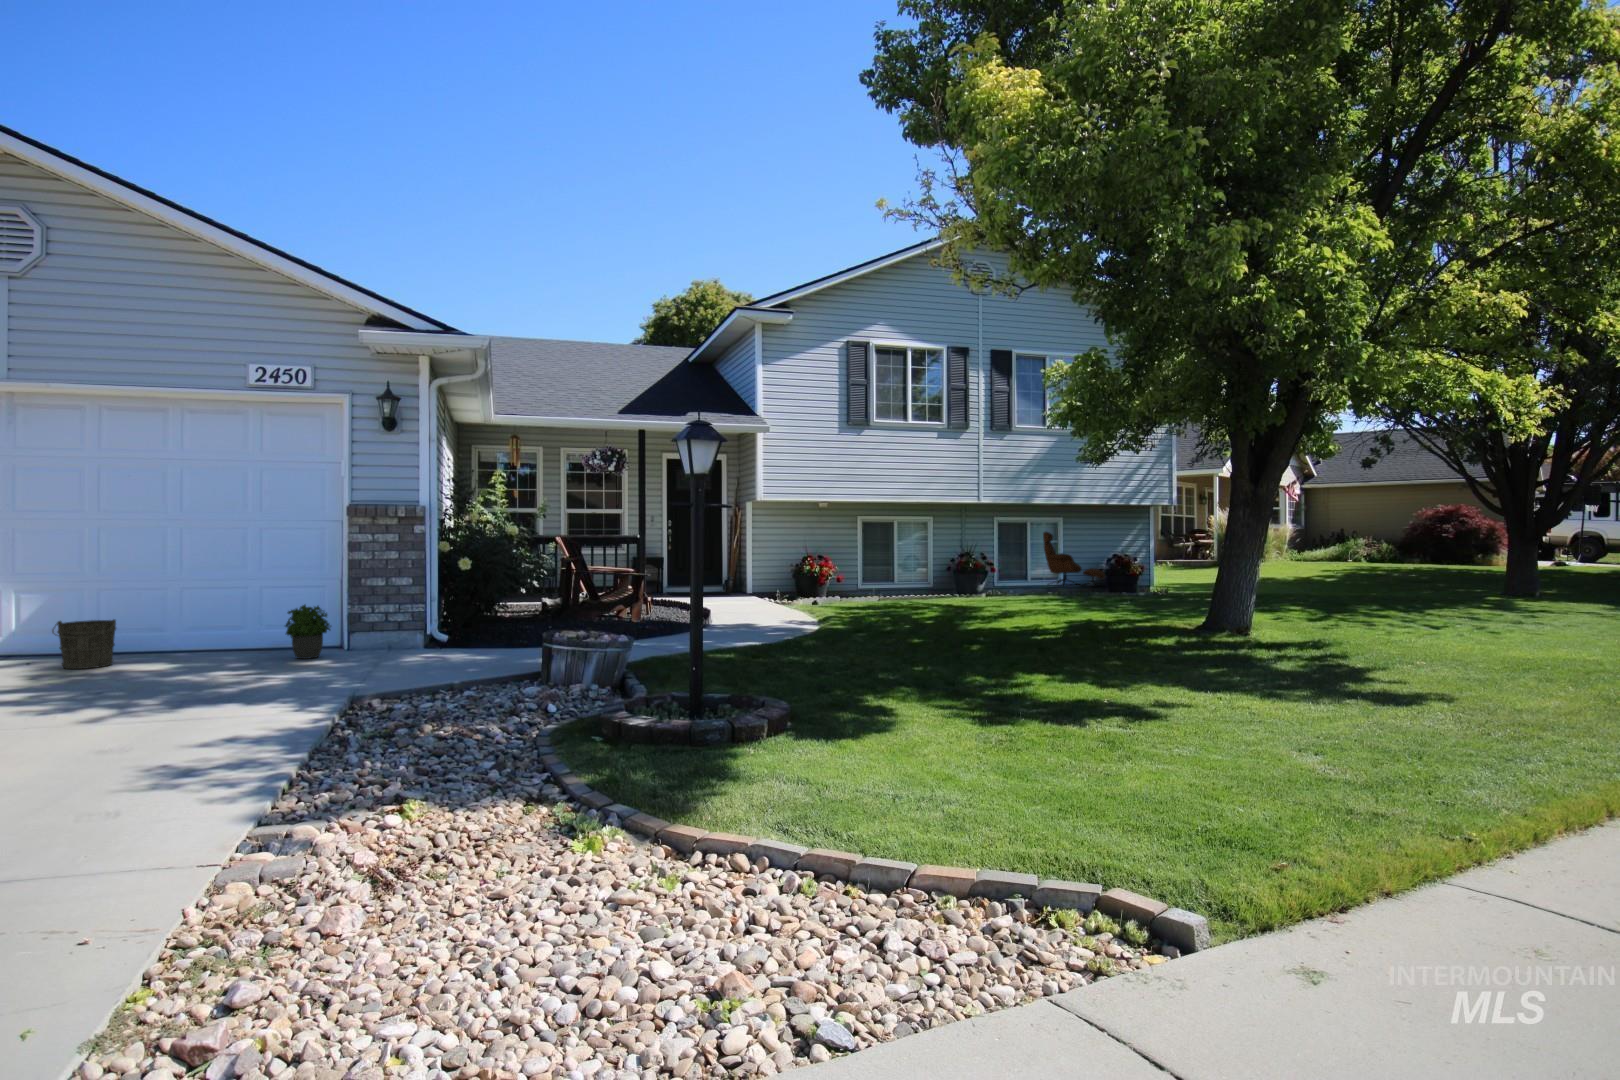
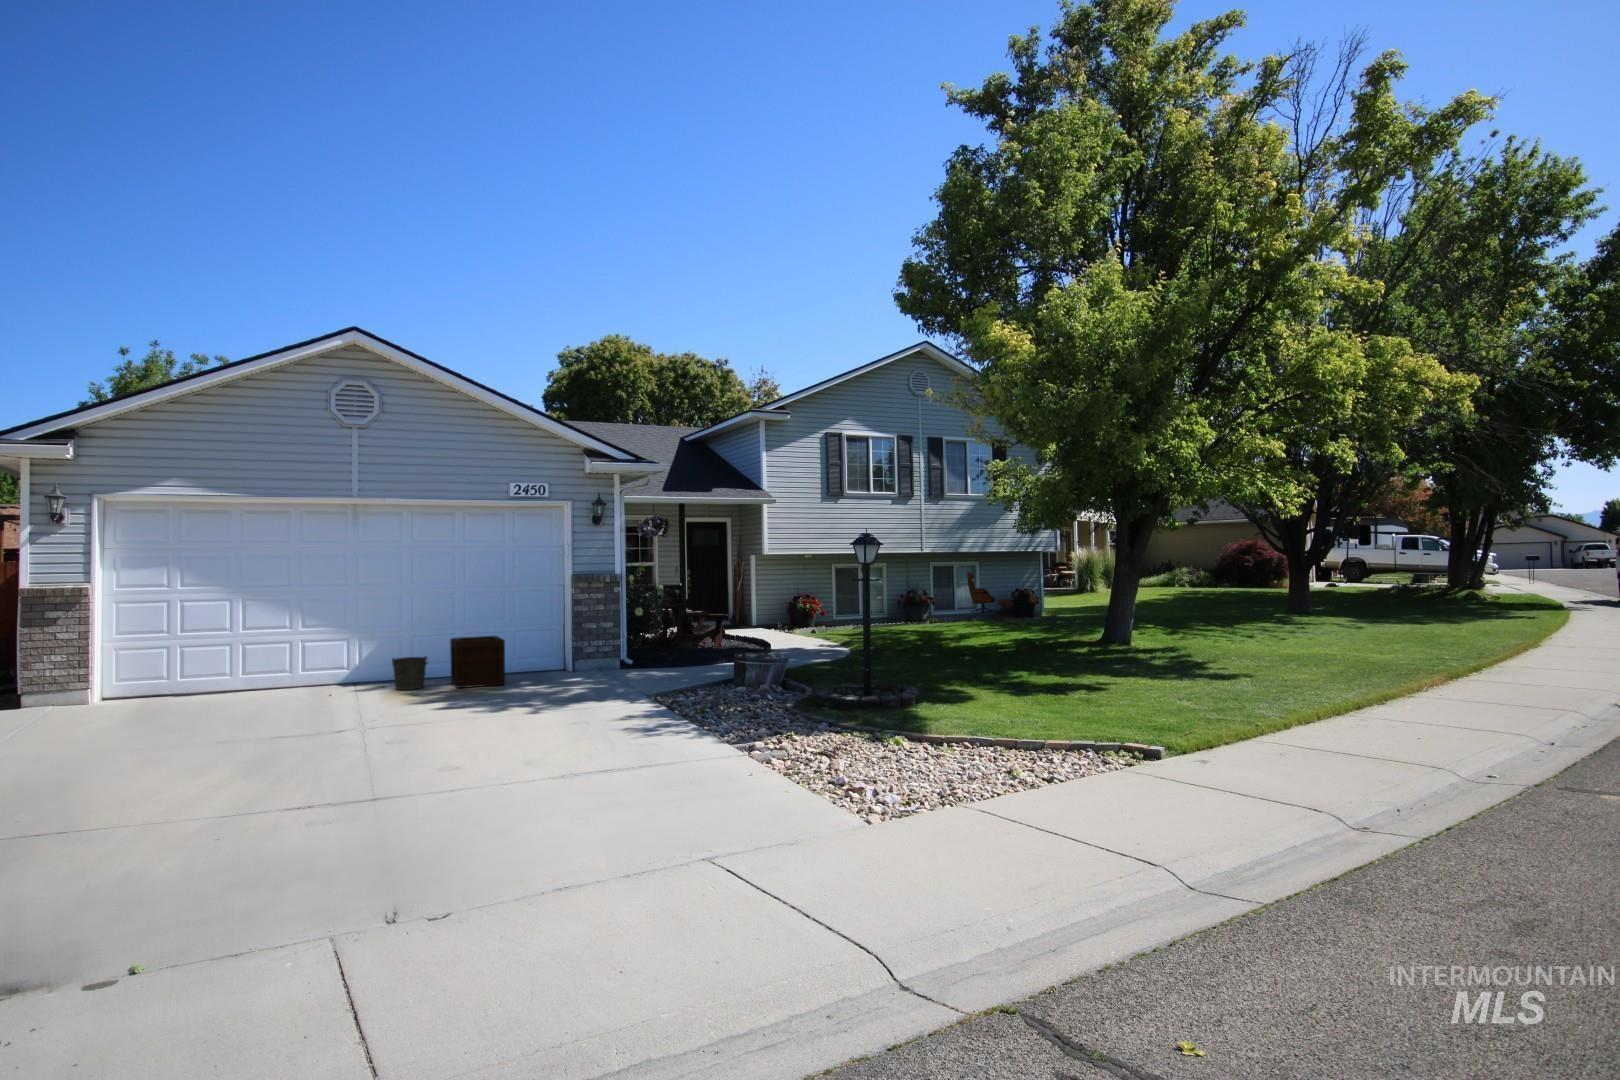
wooden crate: none [141,592,241,670] -> present [450,636,505,688]
potted plant: present [285,605,331,659] -> none [530,642,561,679]

